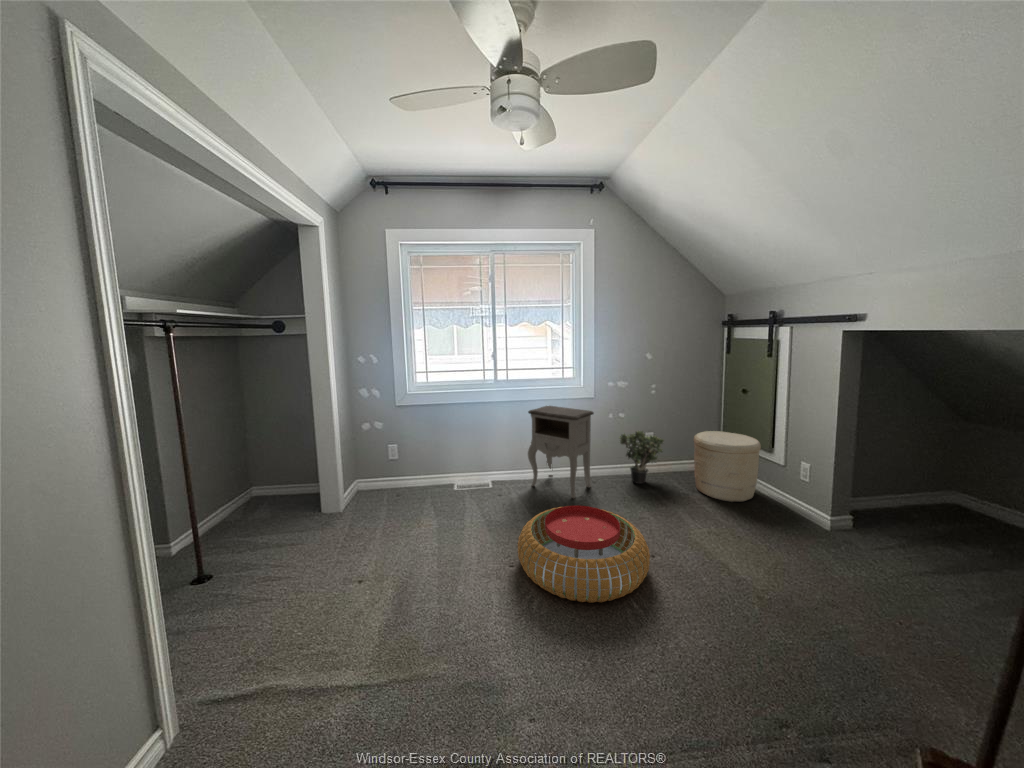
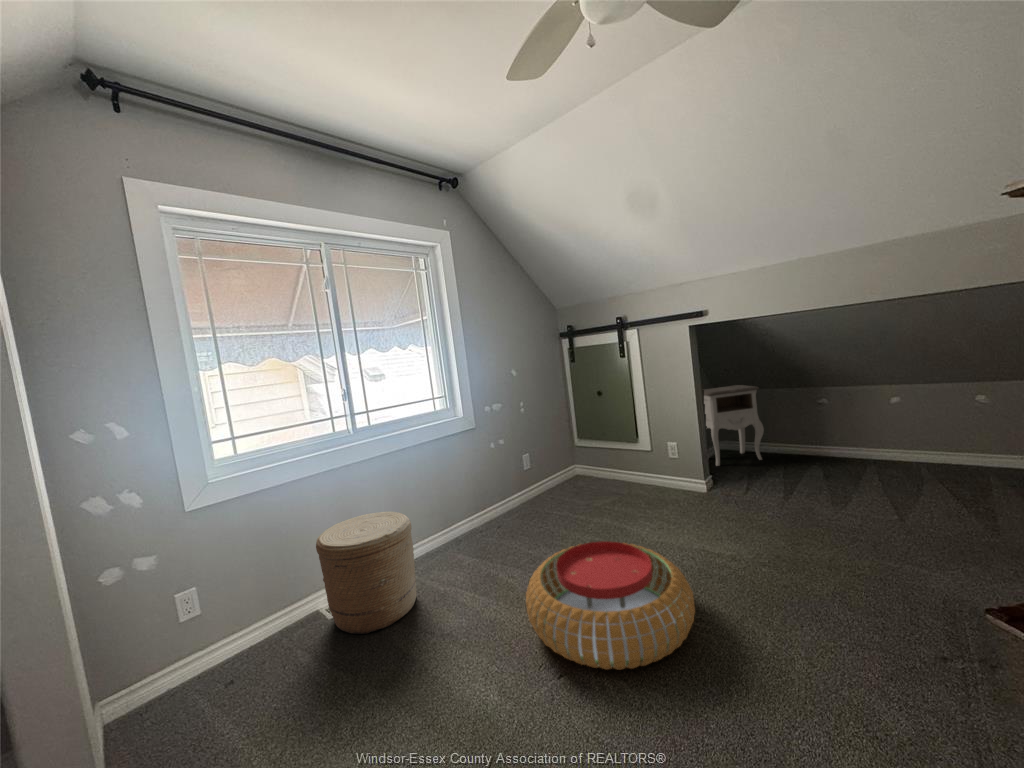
nightstand: present [528,406,594,498] -> present [704,385,764,466]
potted plant: present [619,431,664,484] -> none [510,453,558,513]
woven basket: present [694,431,761,502] -> present [316,512,416,634]

